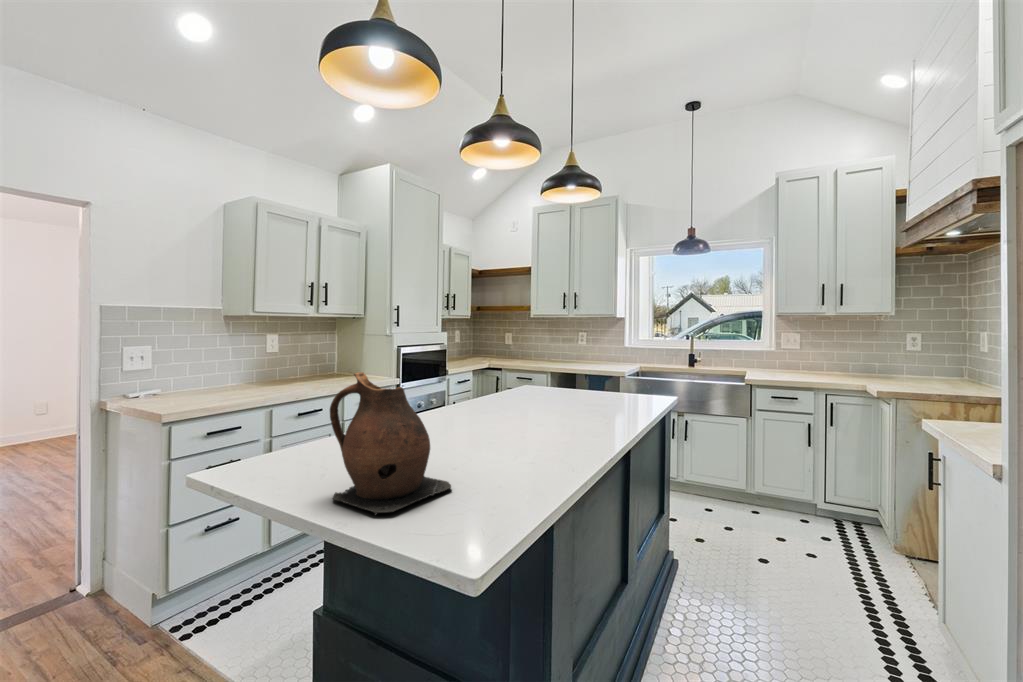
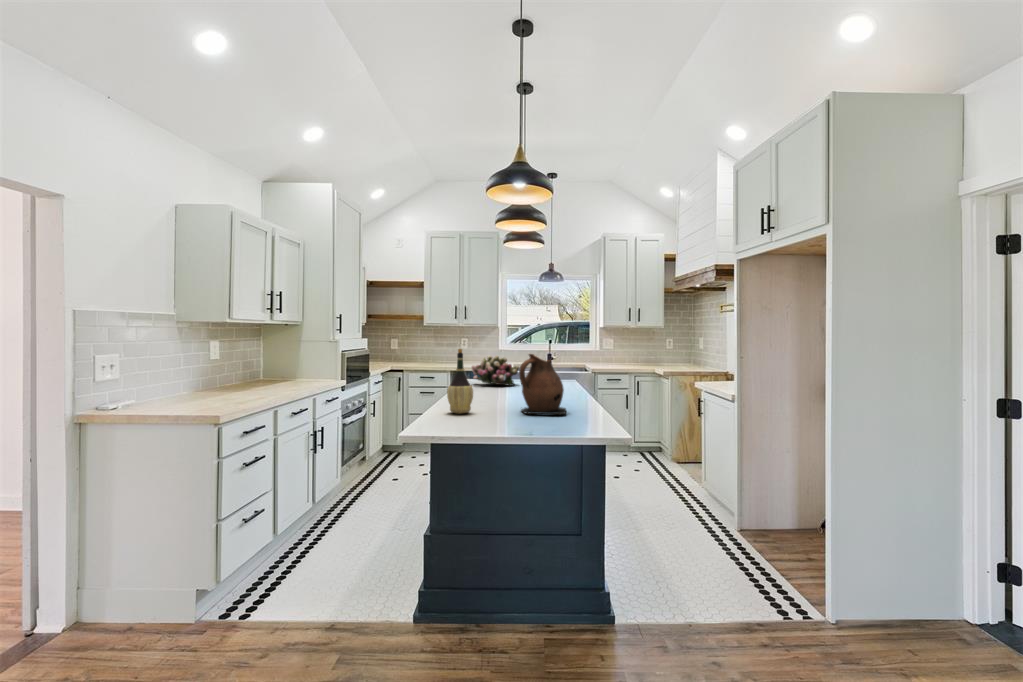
wine bottle: none [230,360,283,479] -> present [447,349,473,413]
flower arrangement: none [482,360,558,408] -> present [472,355,519,386]

